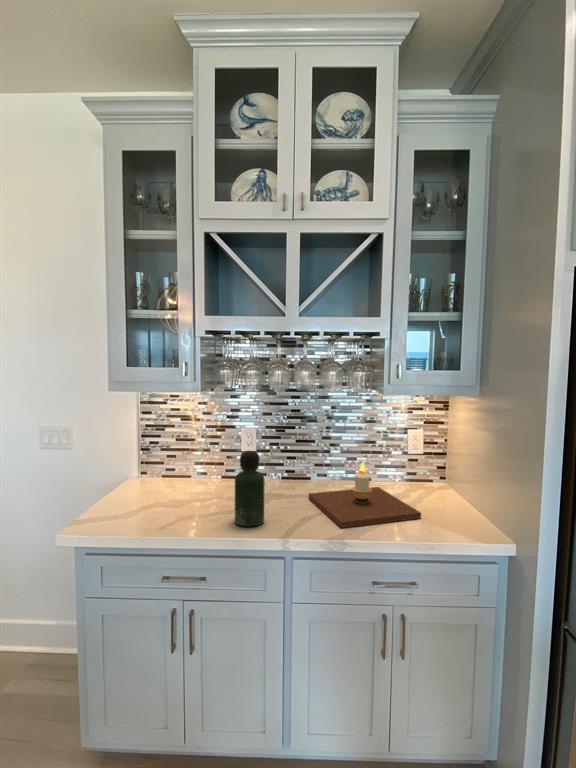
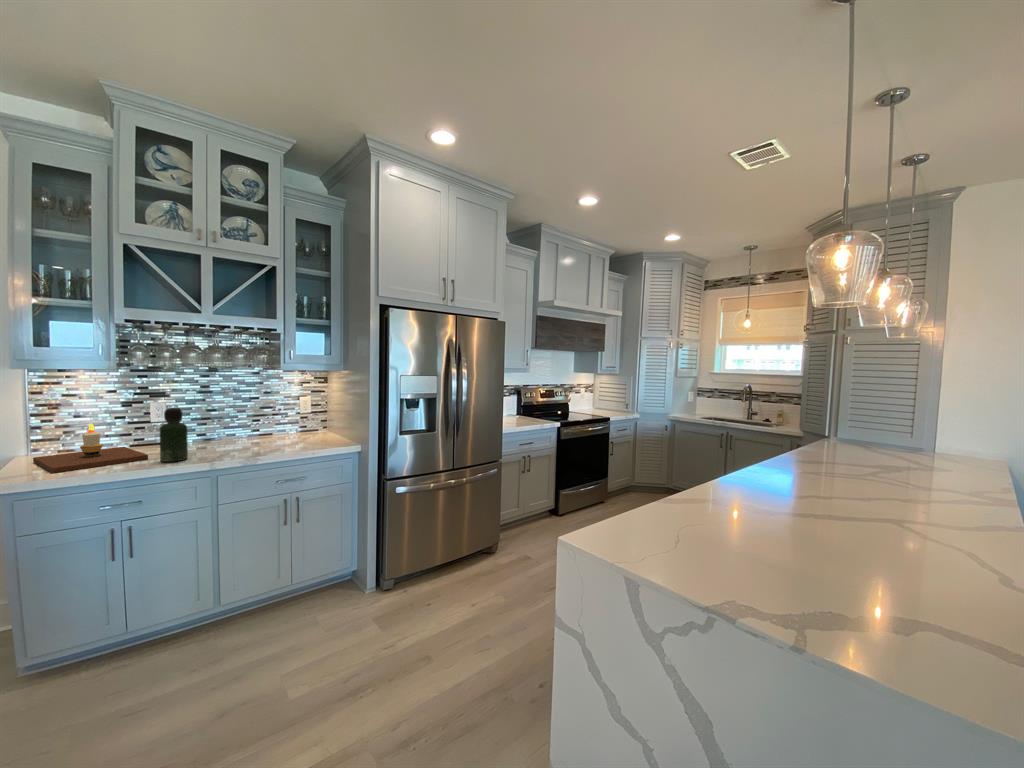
candle: present [309,463,421,528] -> present [33,423,148,473]

